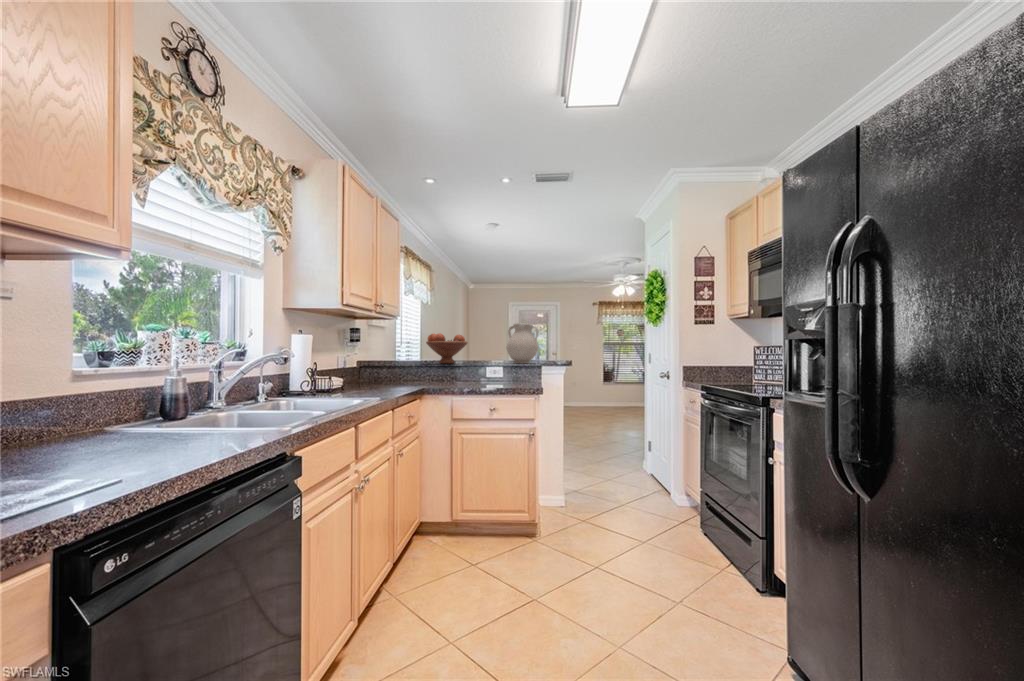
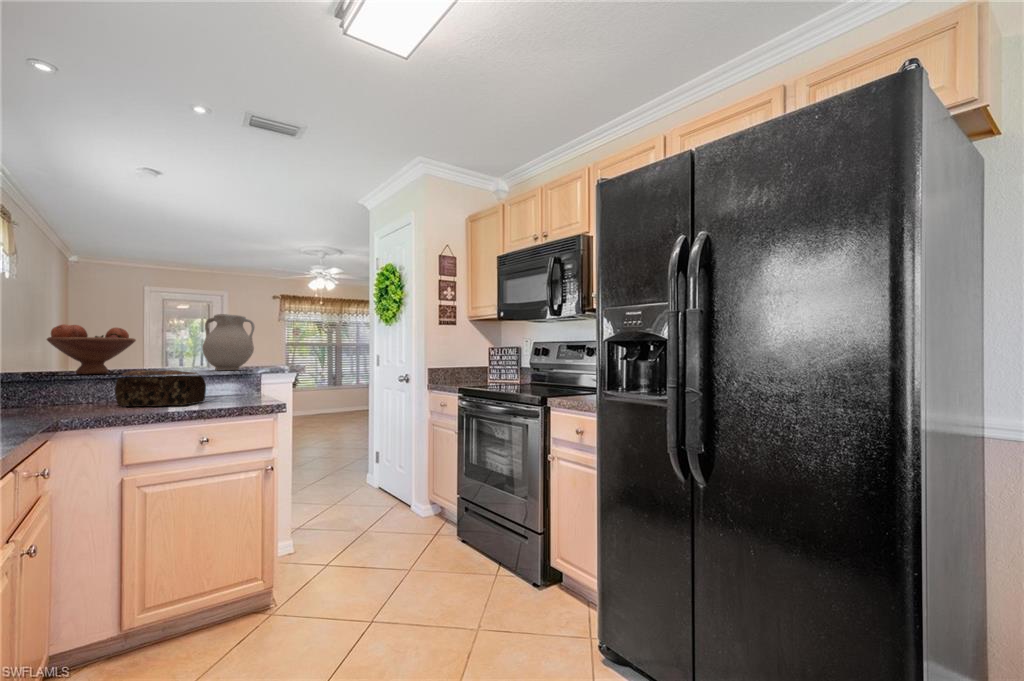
bread loaf: none [453,362,500,385] -> present [115,370,206,407]

